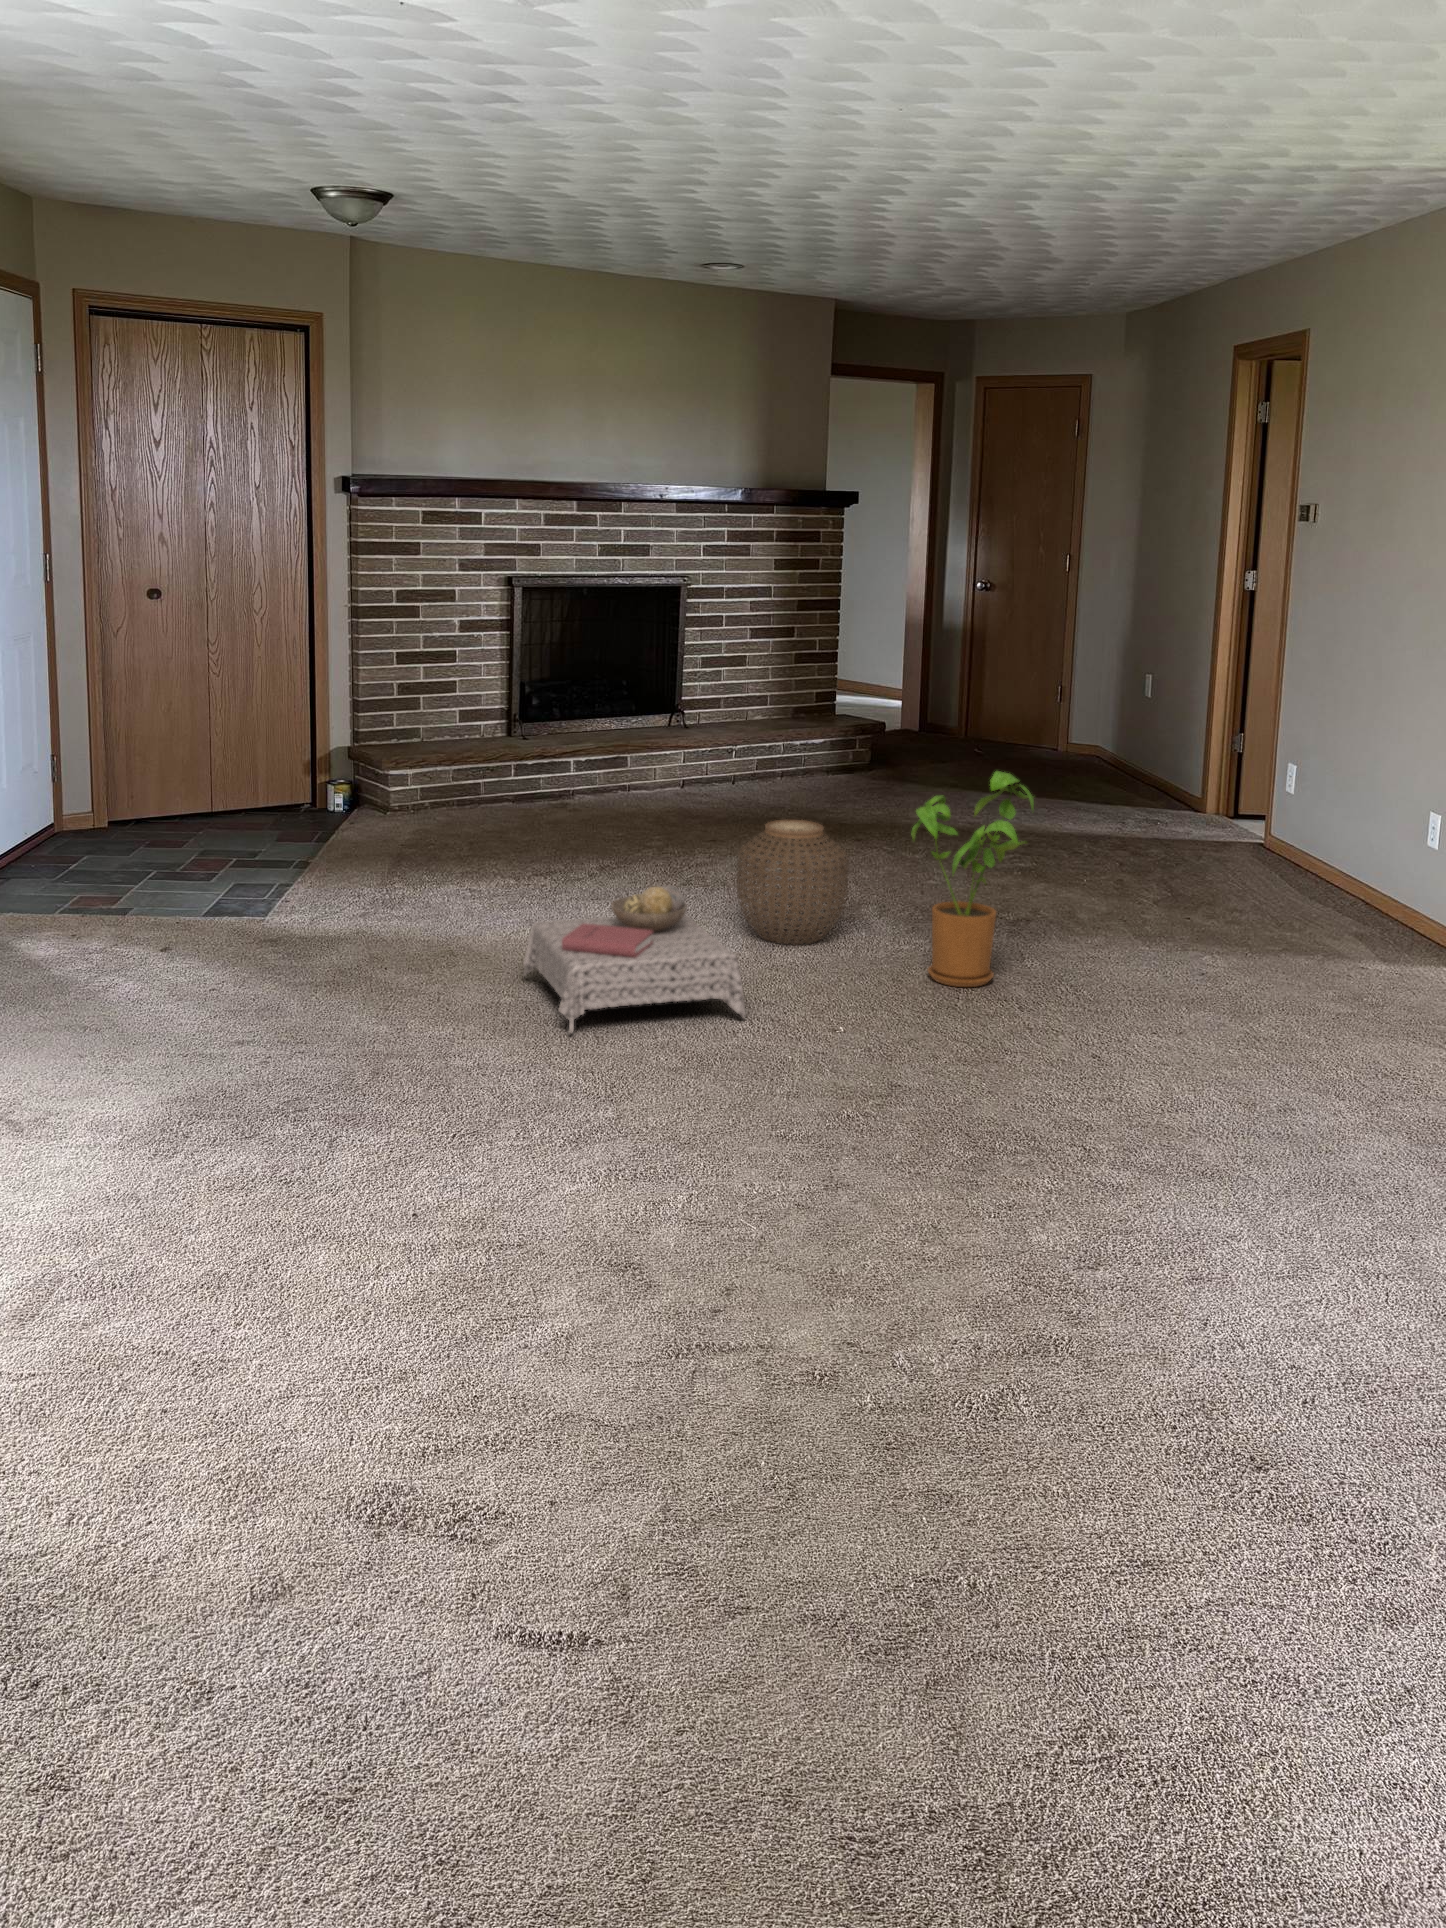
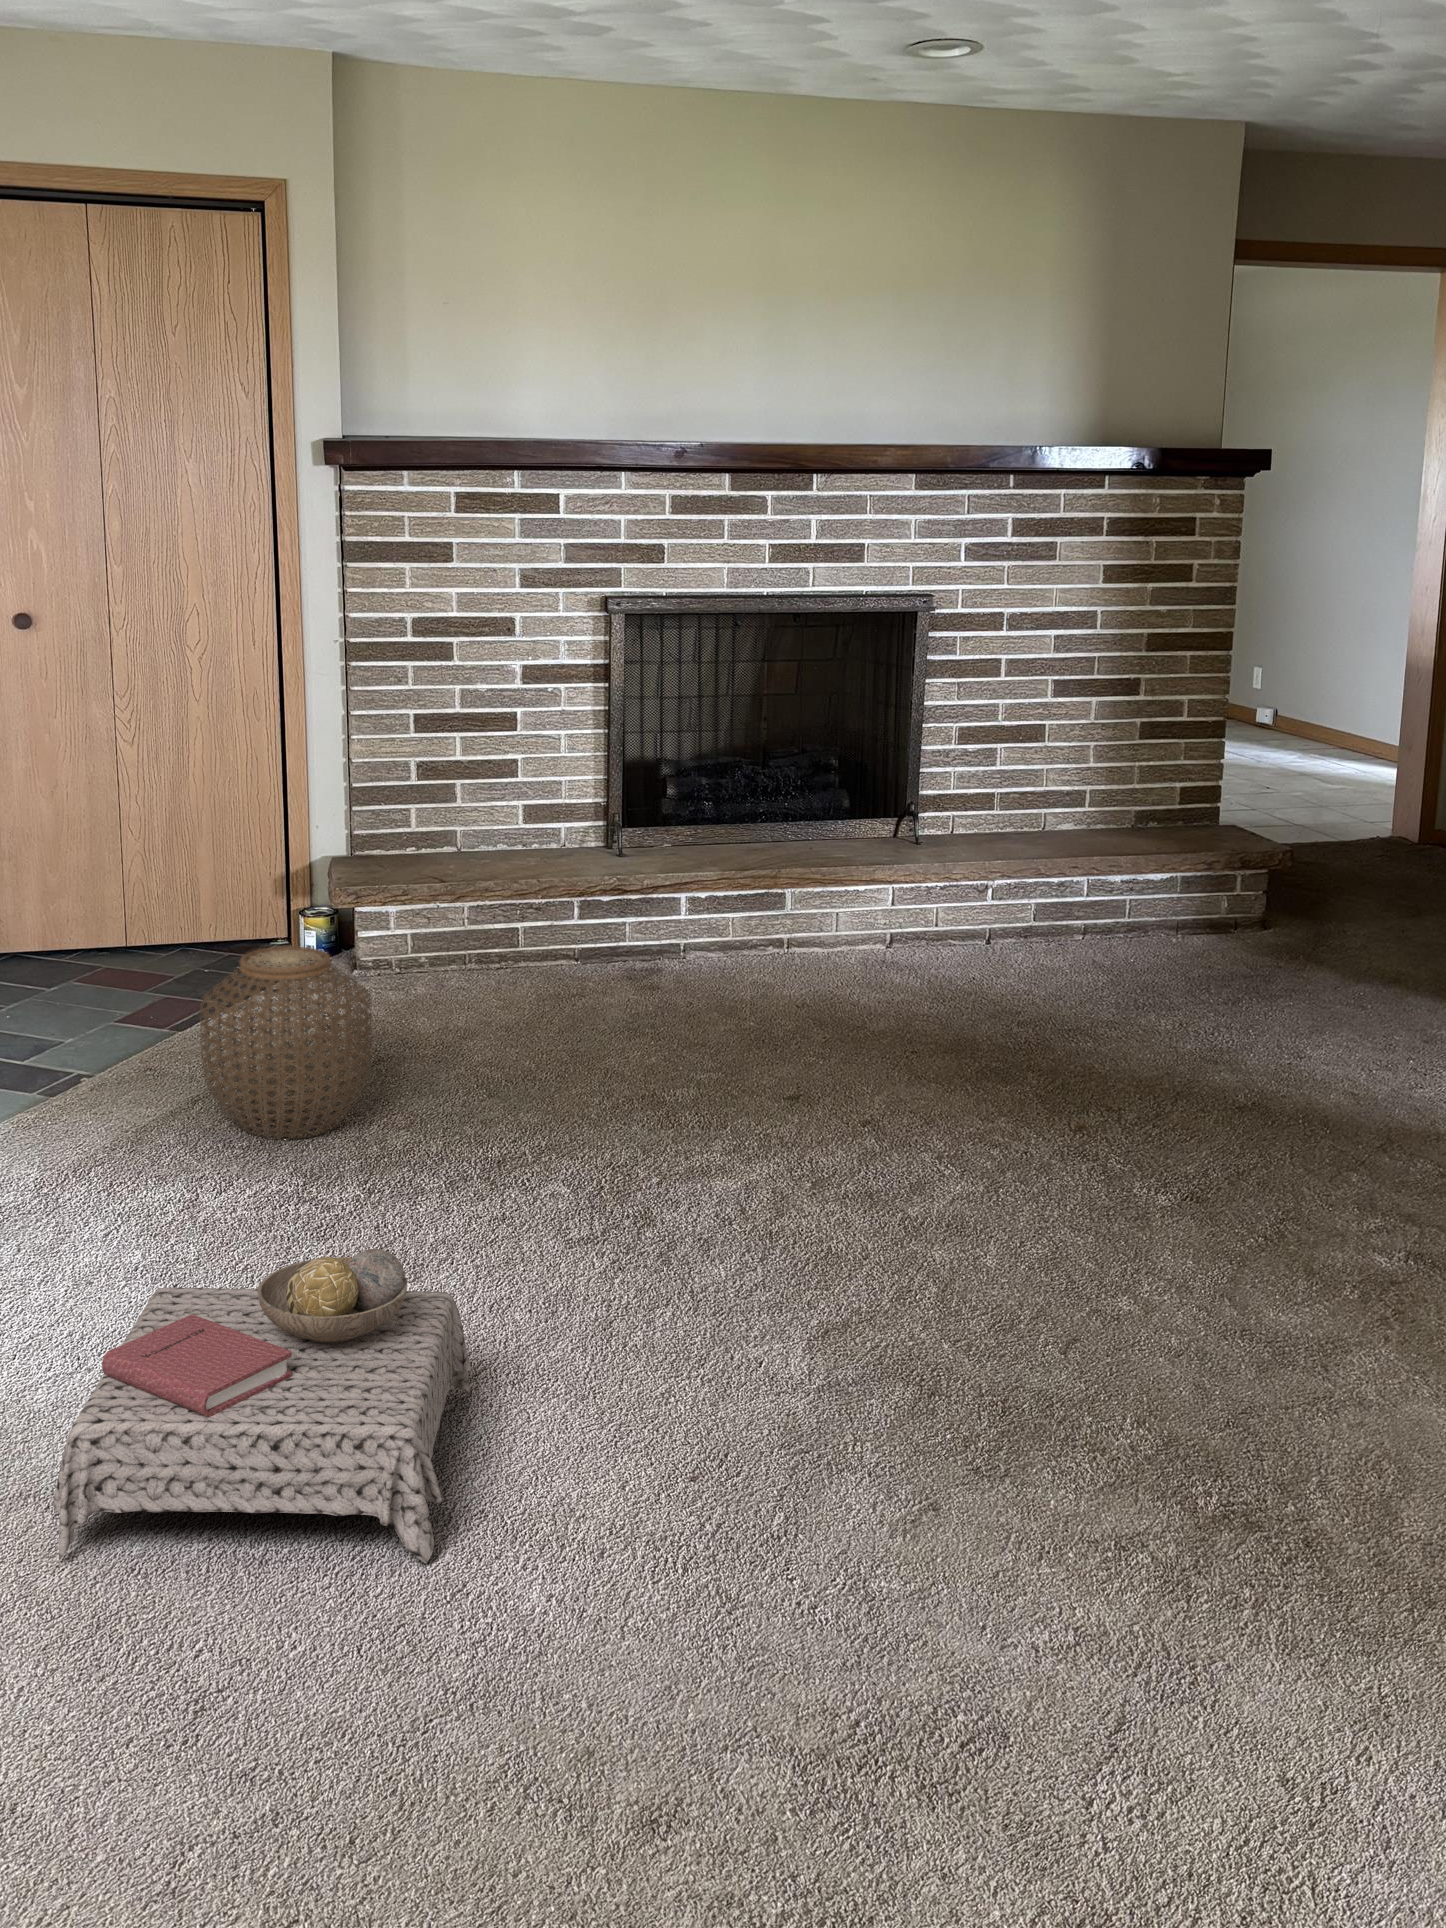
house plant: present [912,771,1034,987] -> none [889,1078,1157,1529]
woven basket: present [737,820,849,944] -> present [200,946,372,1139]

